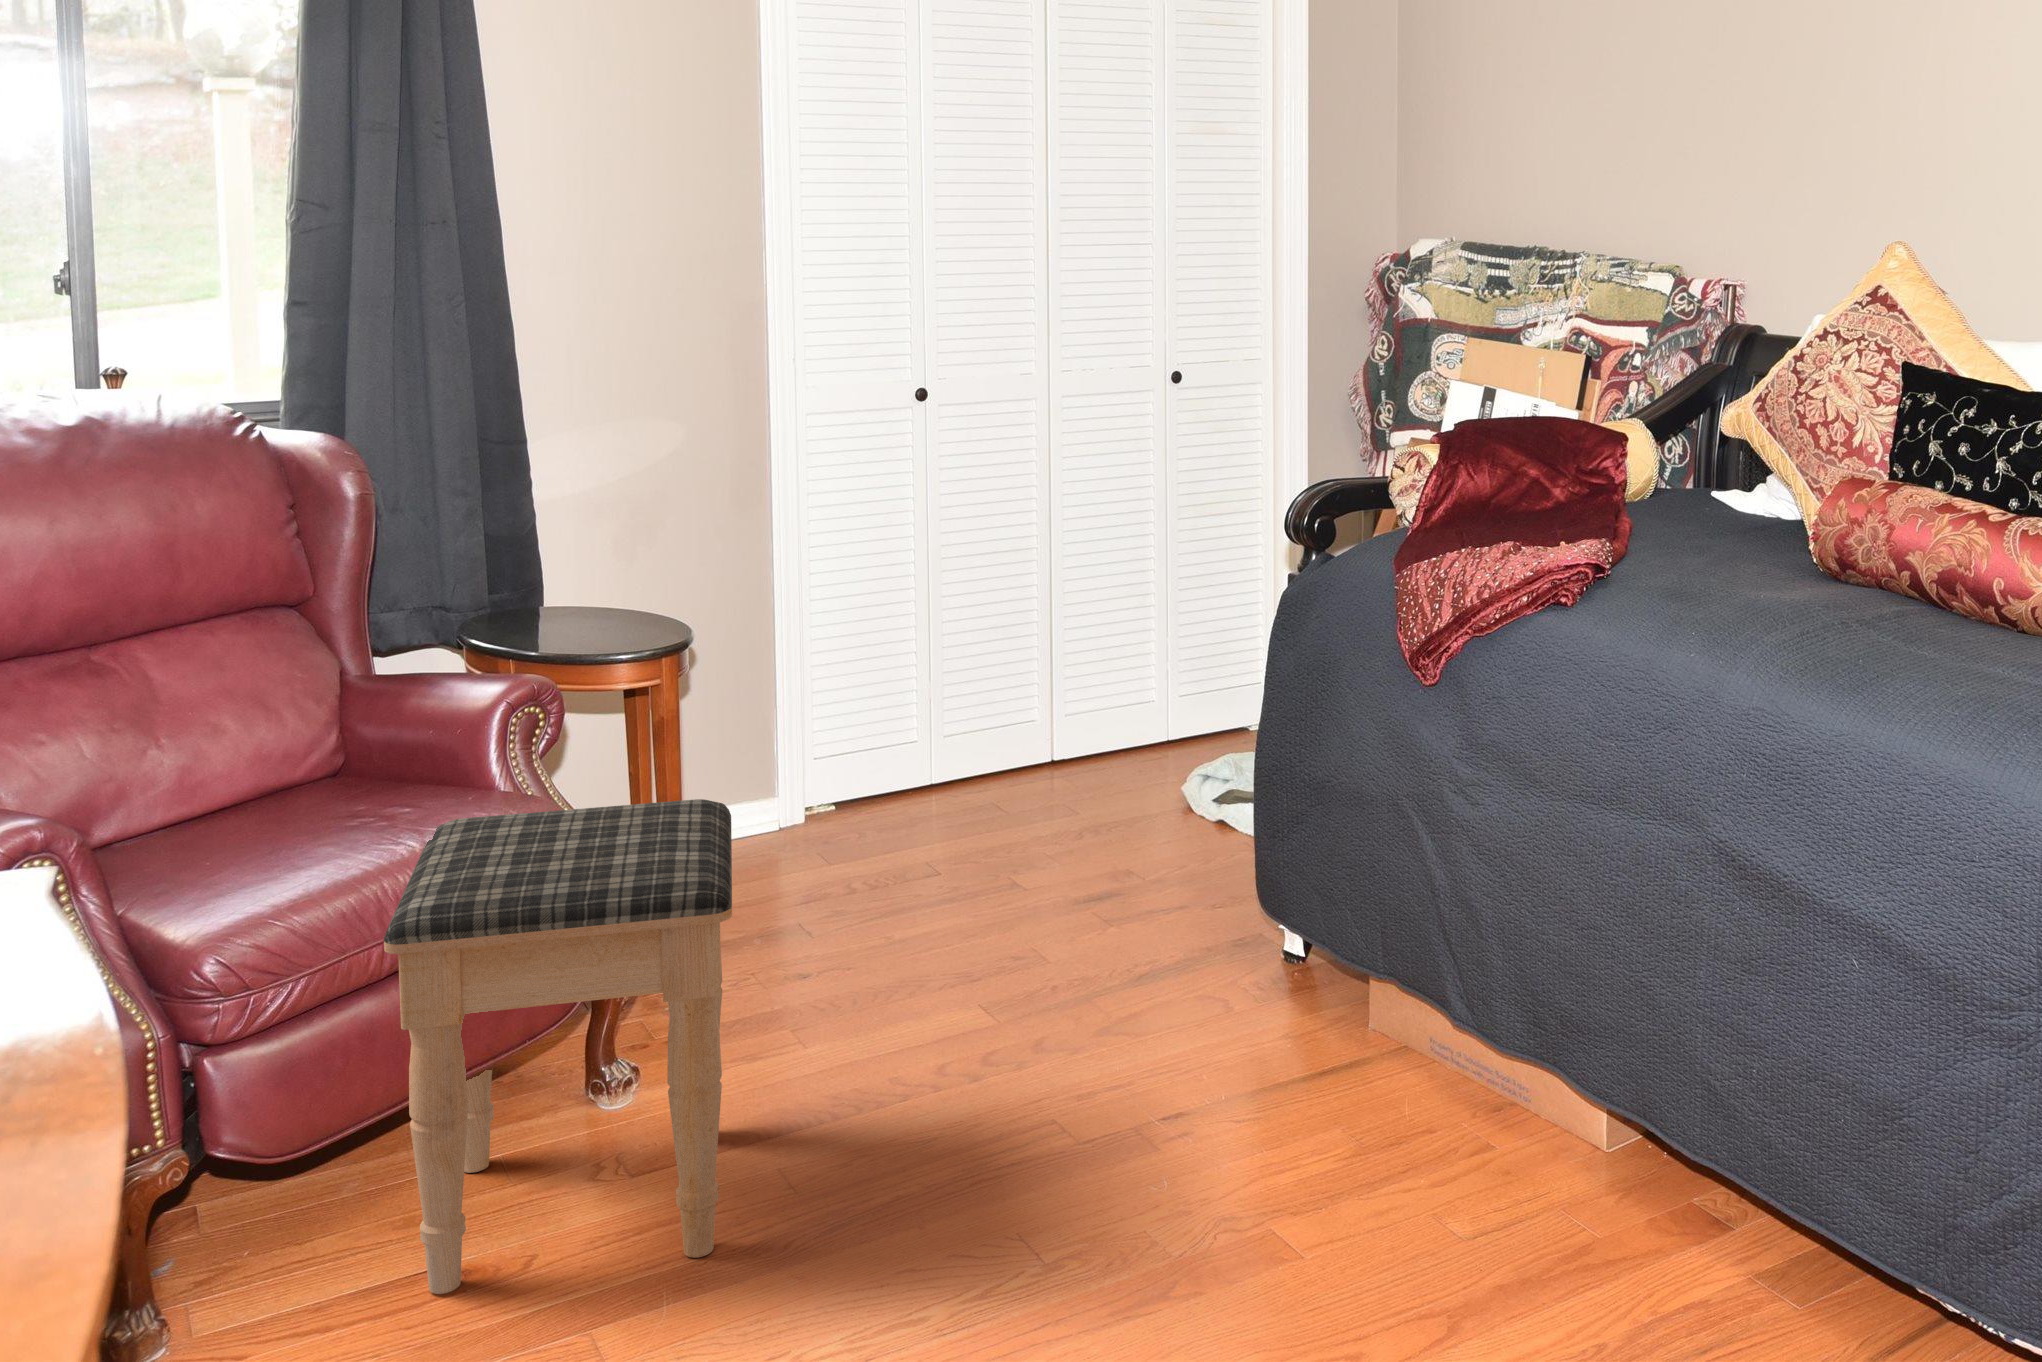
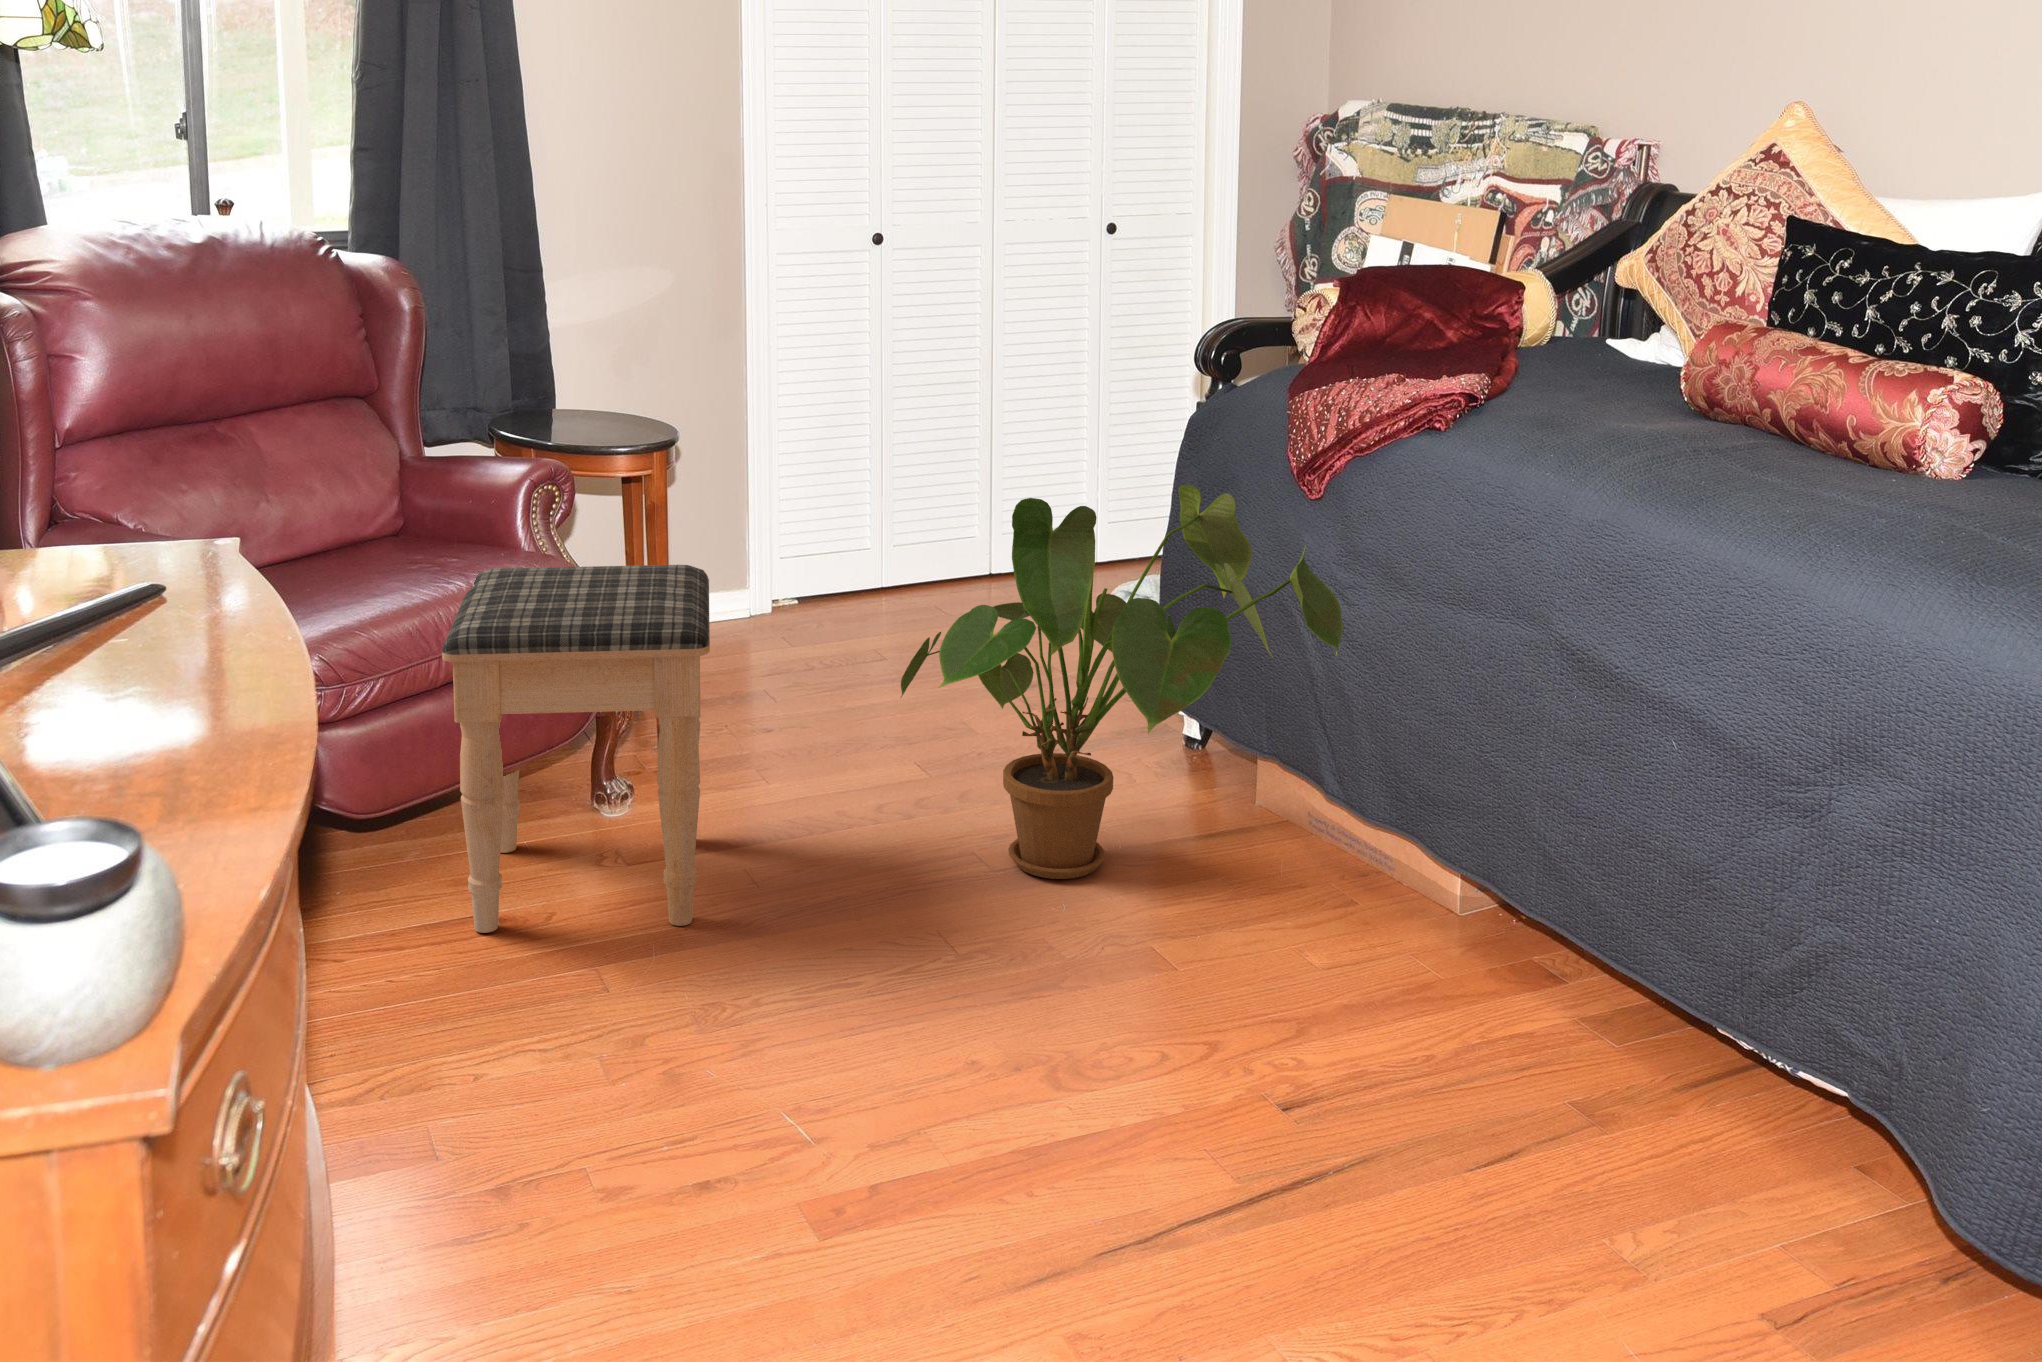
house plant: none [964,673,1467,1147] -> present [901,485,1343,879]

